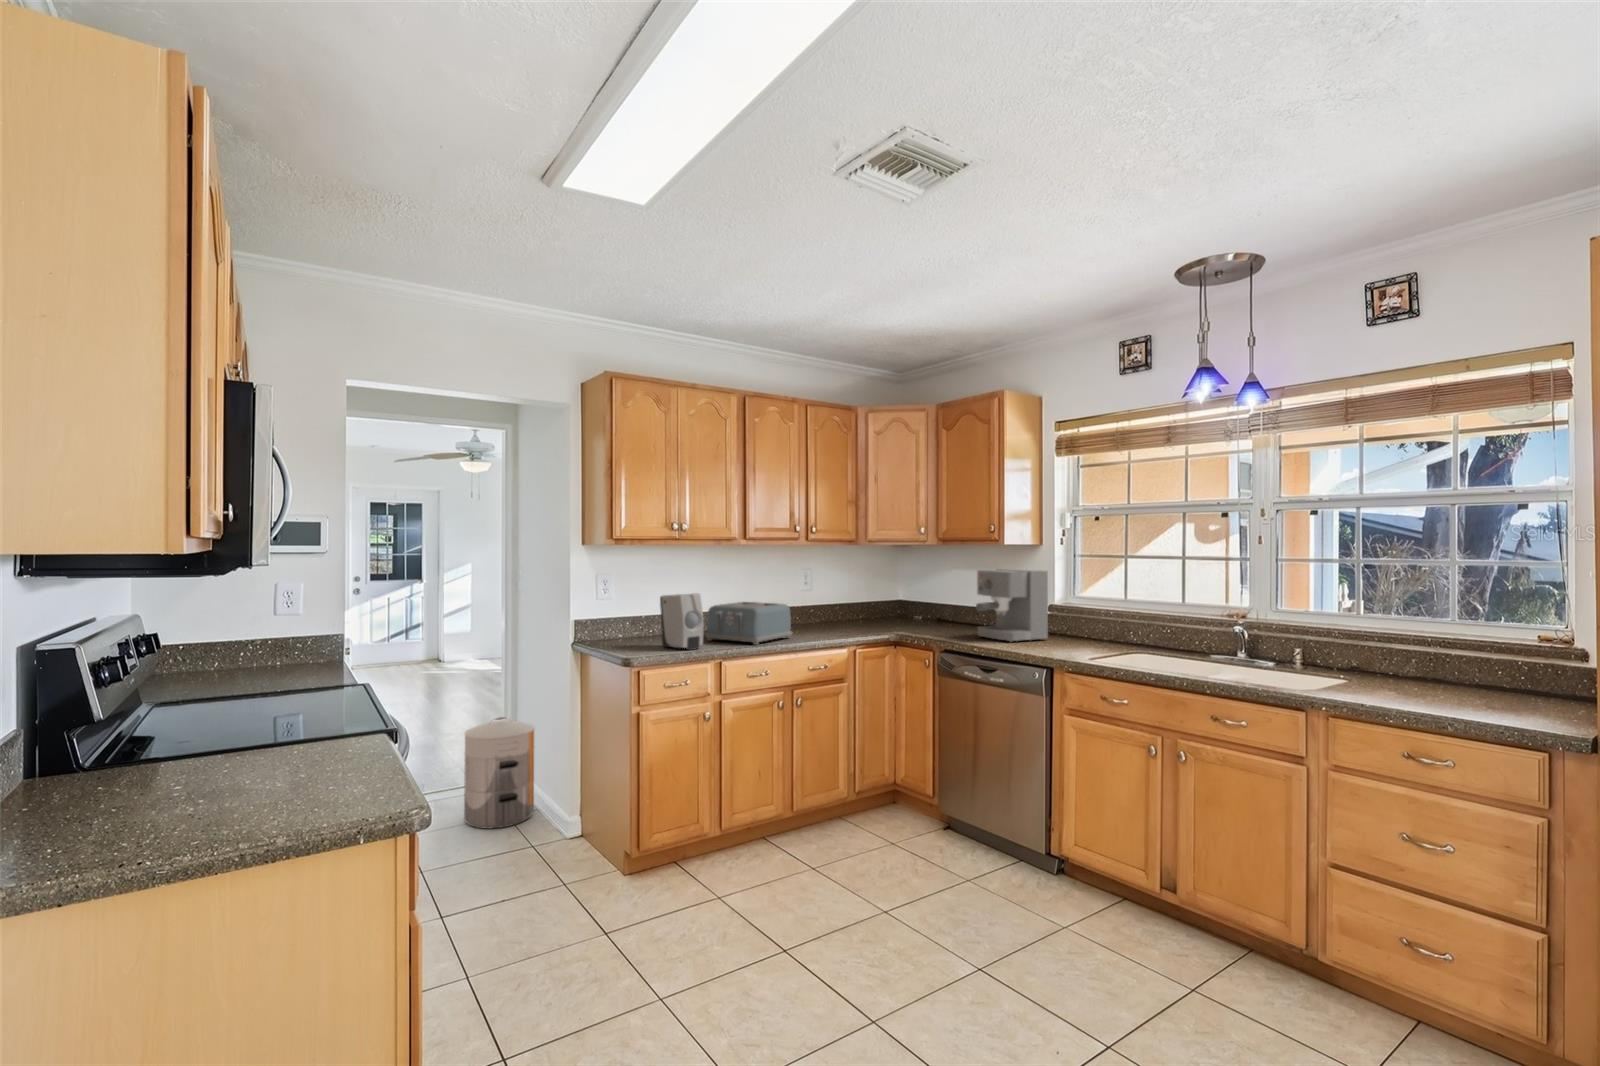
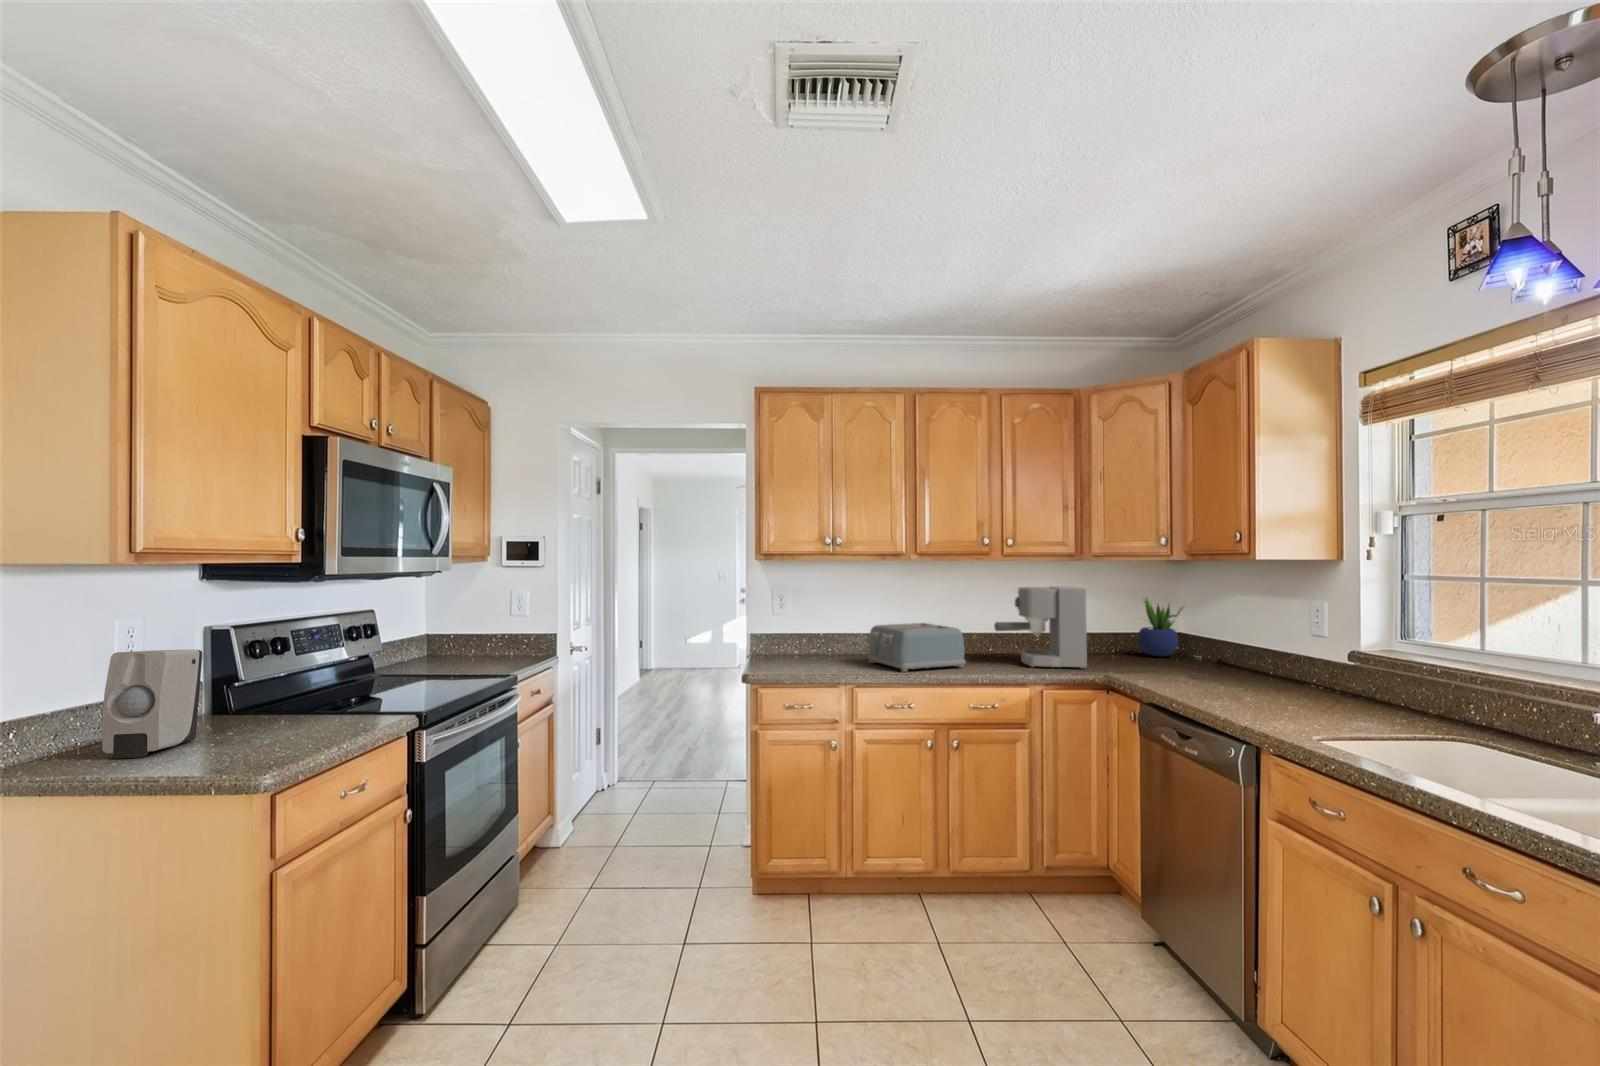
coffee maker: present [976,569,1048,642] -> present [994,586,1087,669]
potted plant: none [878,571,911,620] -> present [1138,598,1183,656]
soap dispenser: present [660,593,704,650] -> present [102,649,202,758]
waste bin: present [464,717,535,829] -> none [682,718,743,820]

